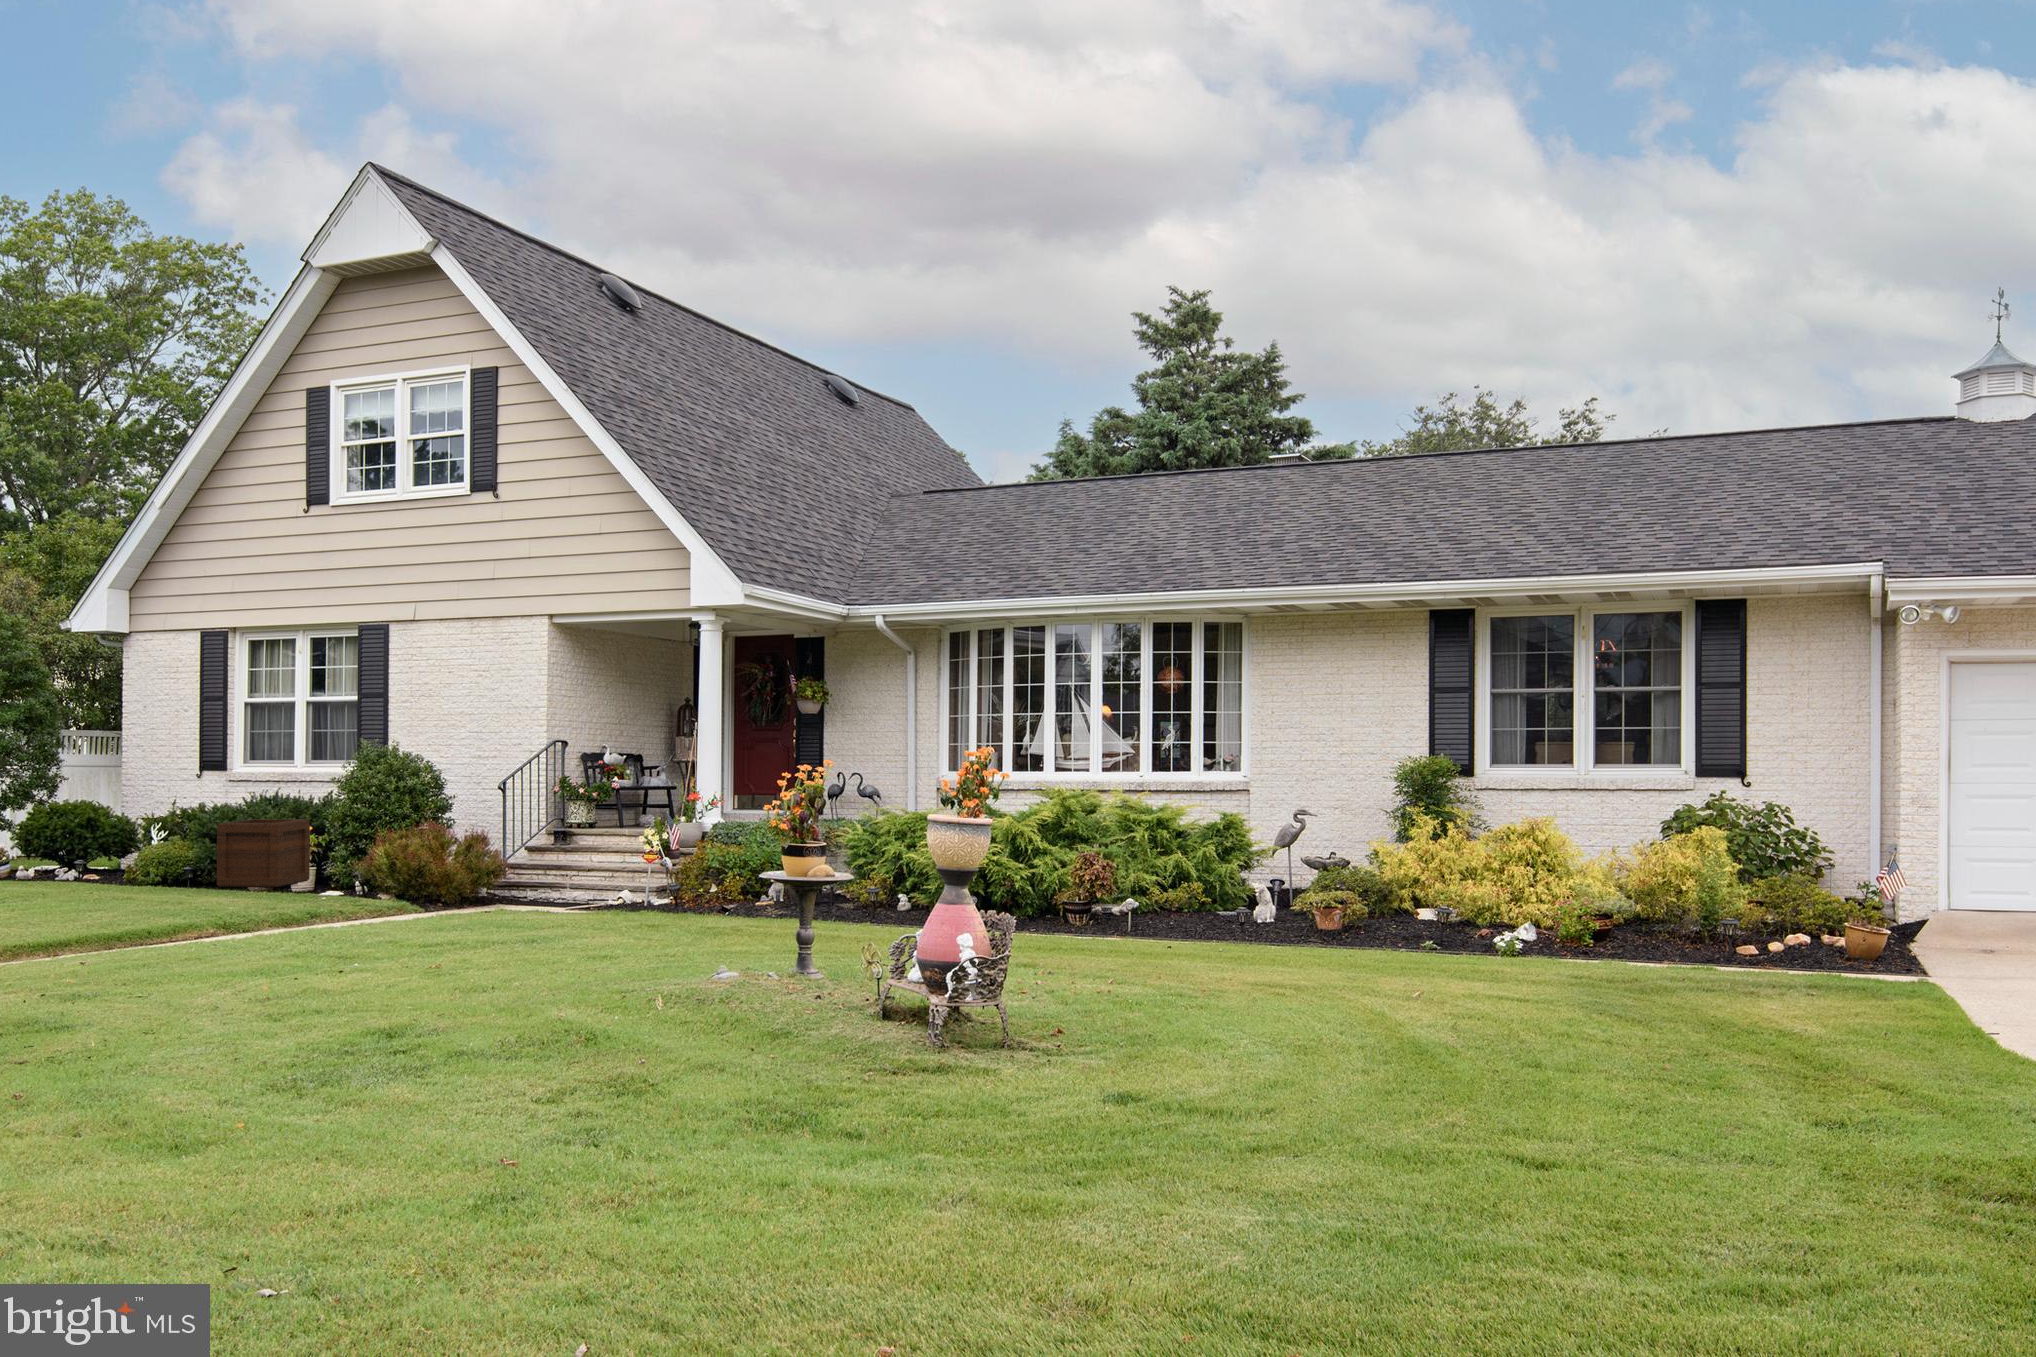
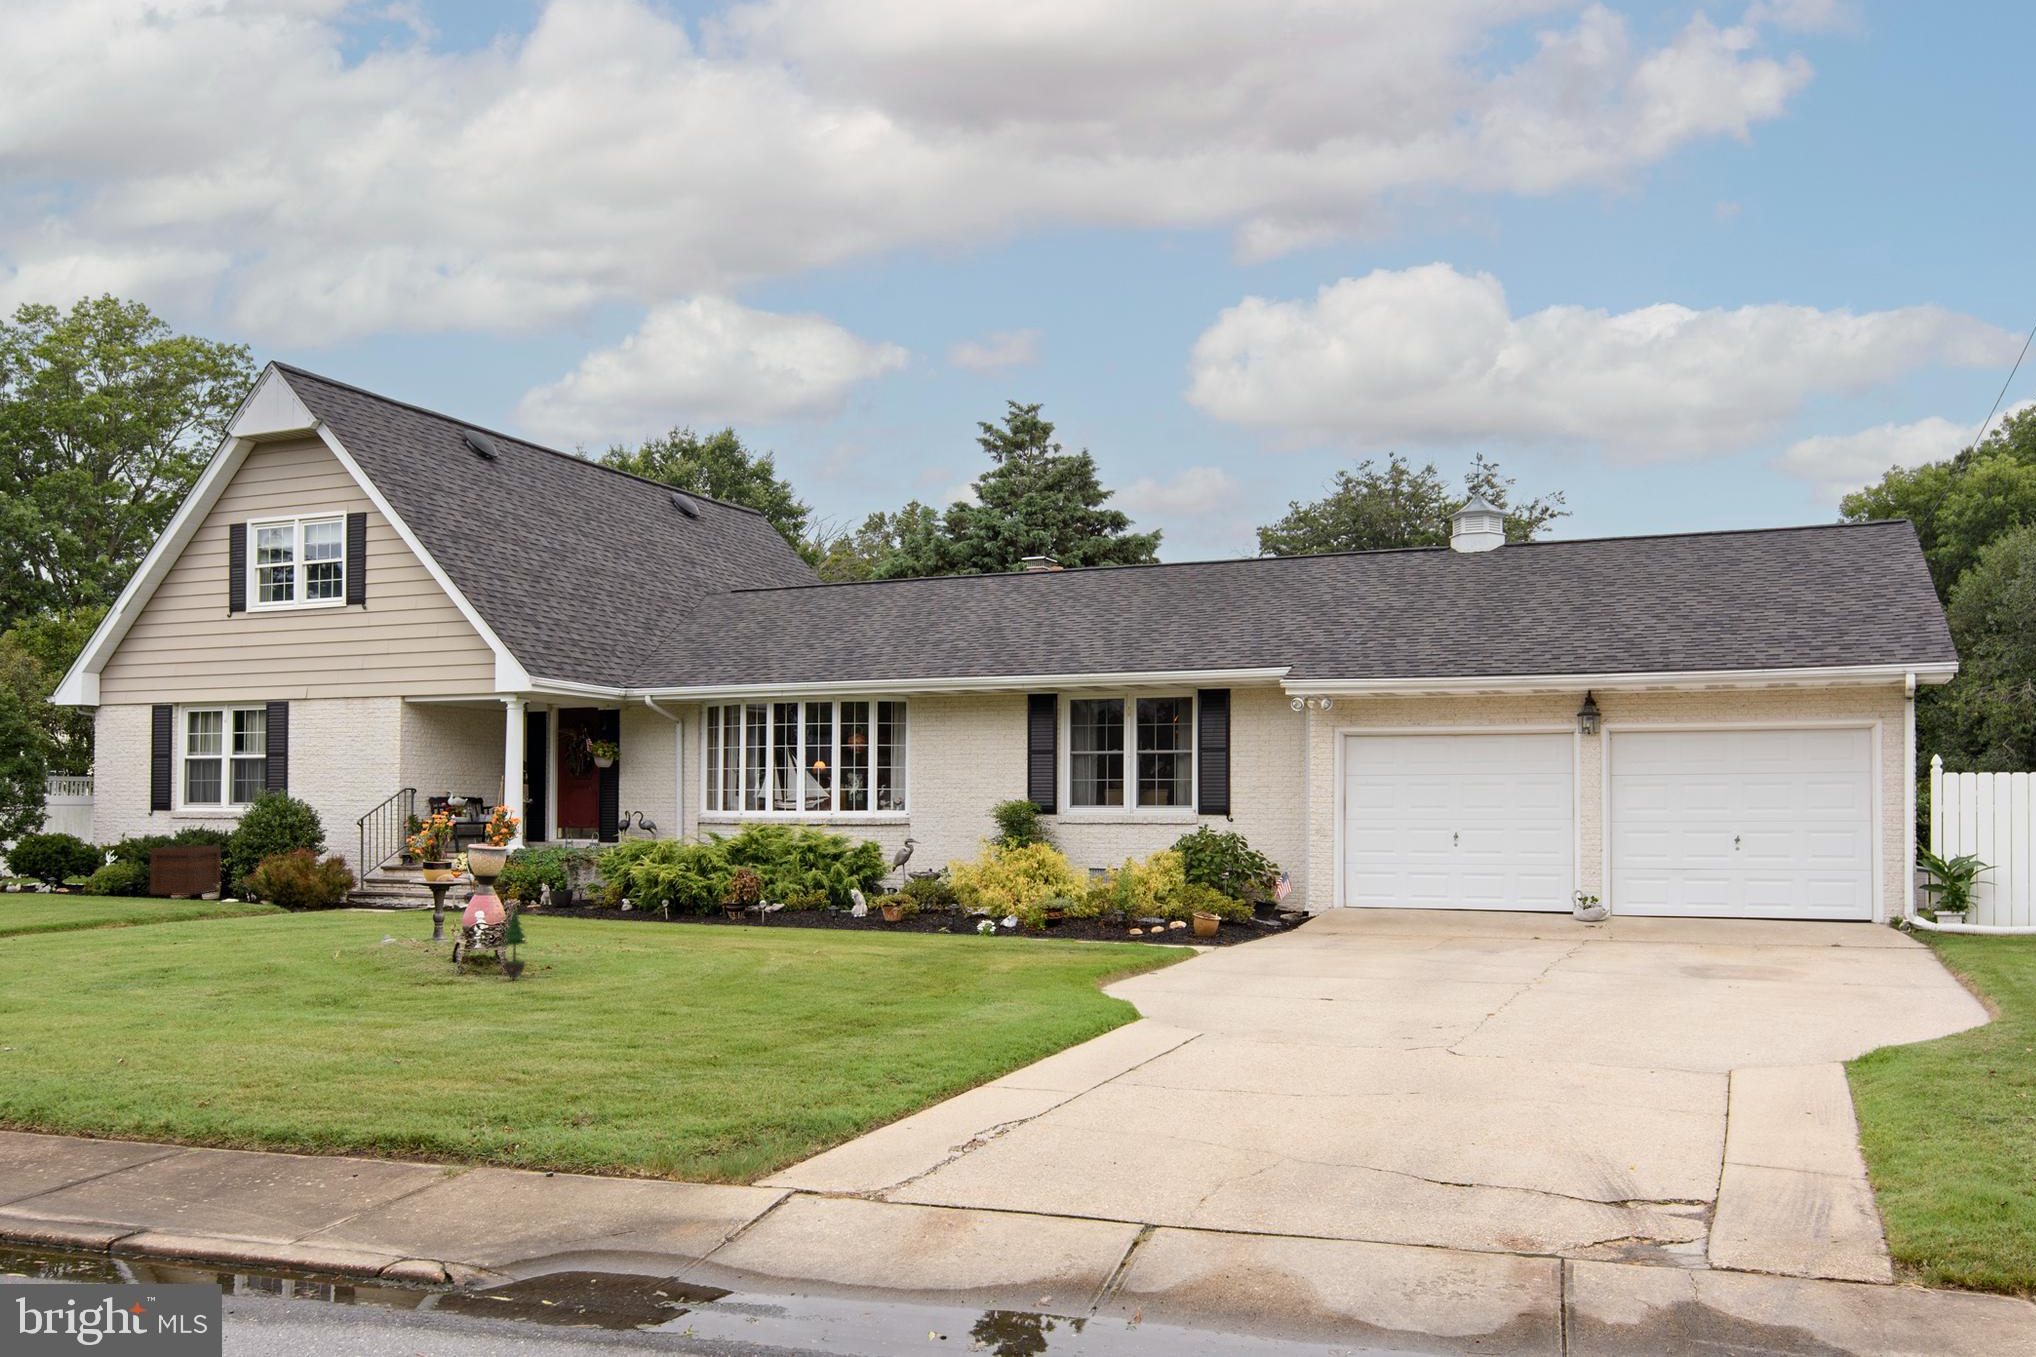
potted tree: none [914,926,957,1050] -> present [503,909,526,979]

